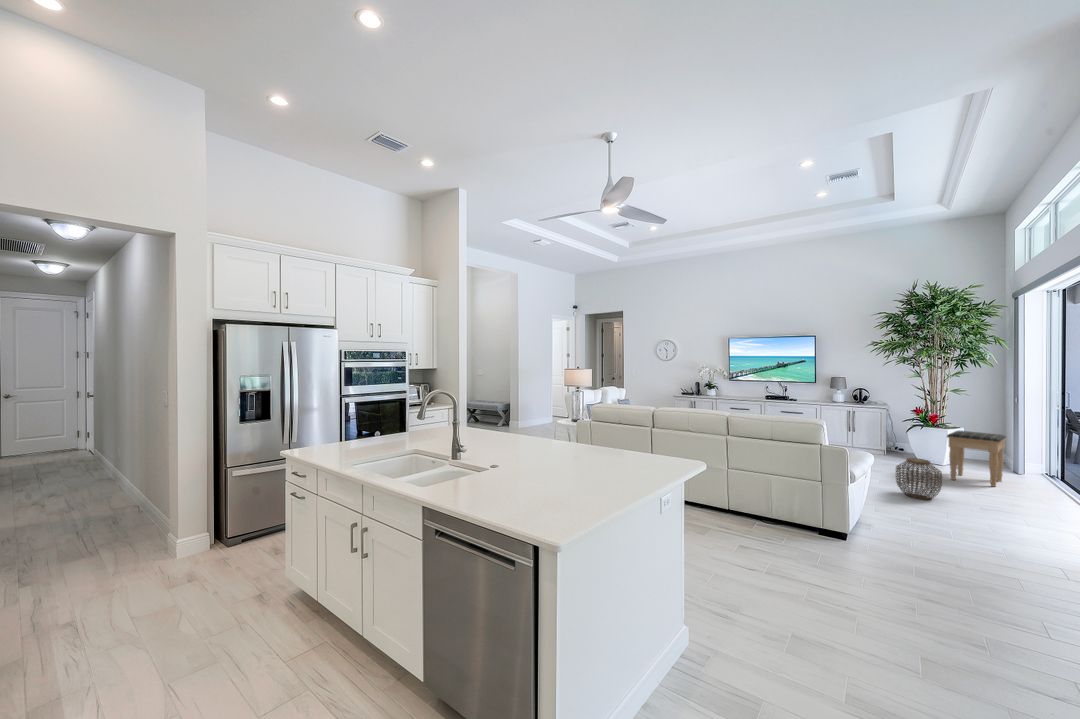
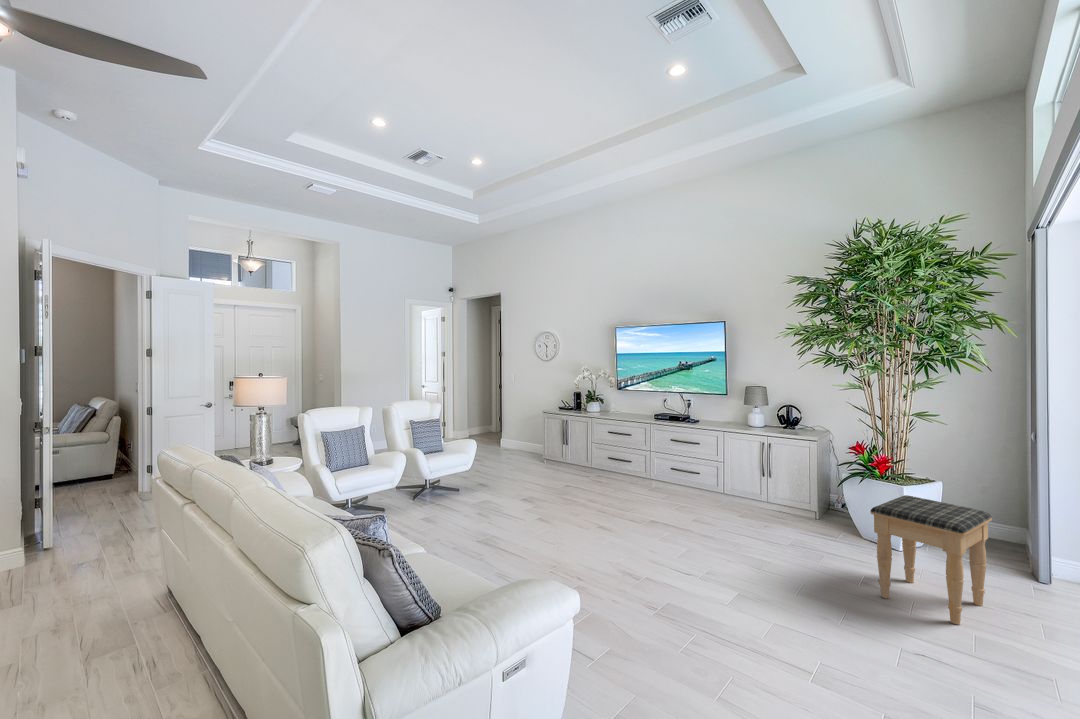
woven basket: present [896,458,942,500] -> none [721,572,804,671]

